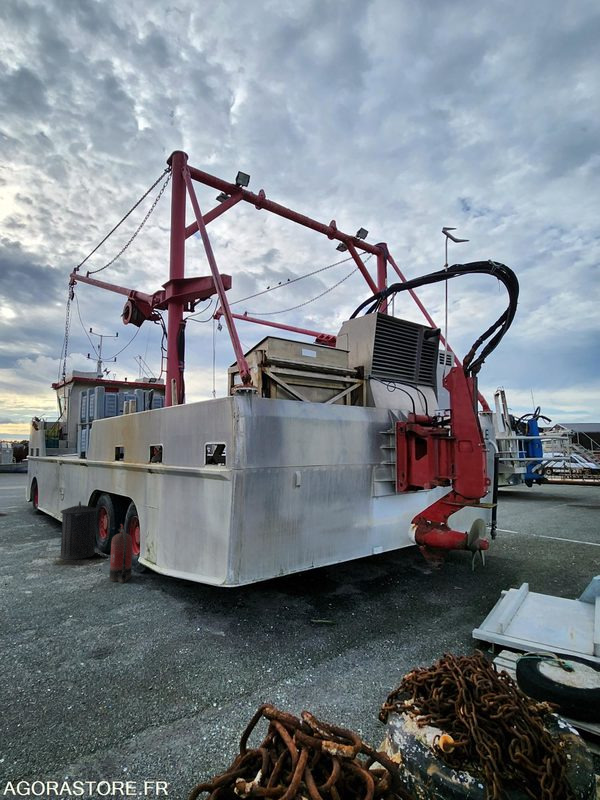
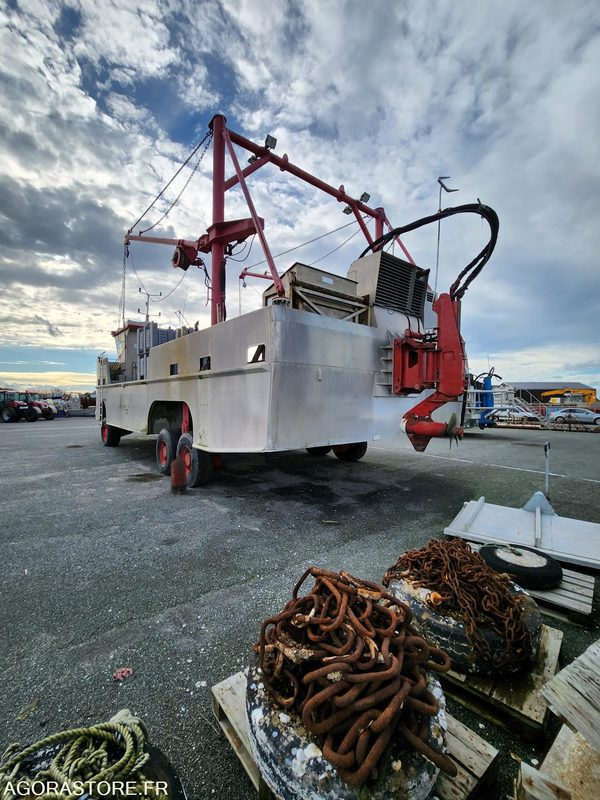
trash can: present [60,502,98,560] -> none [131,436,159,479]

